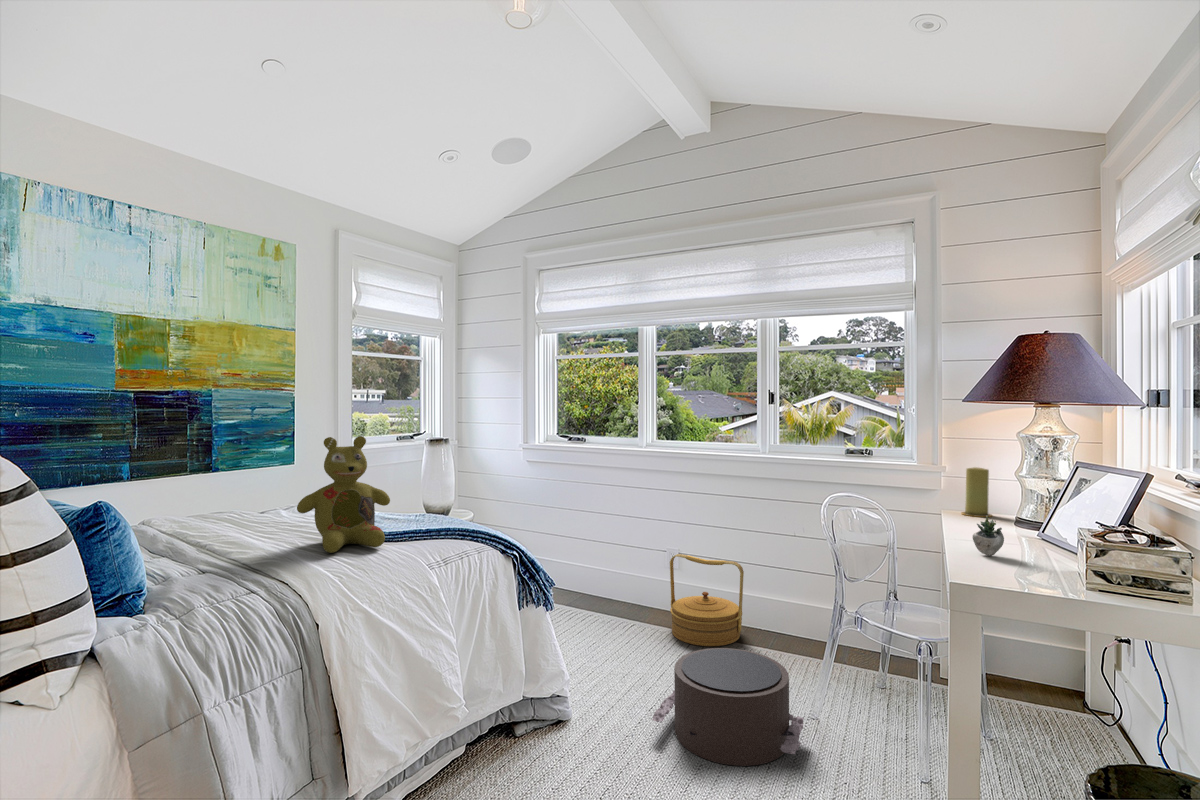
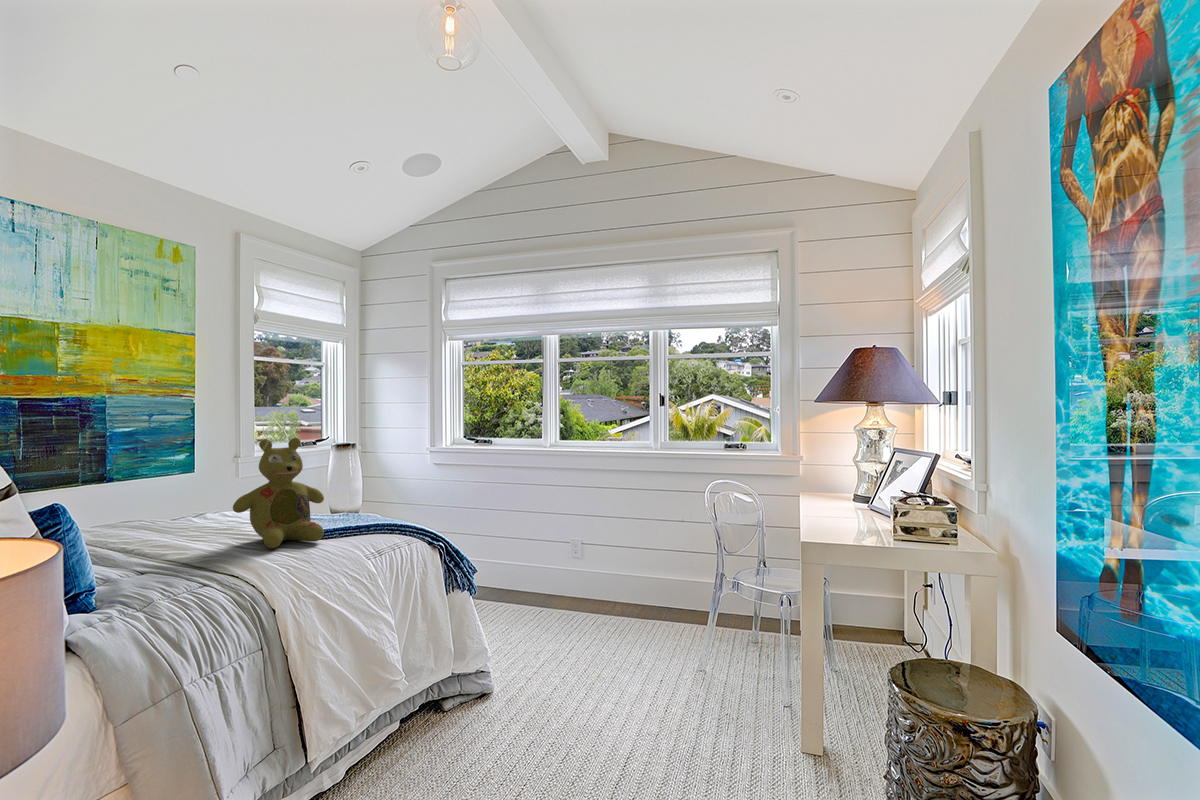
candle: present [962,467,992,517] -> none [814,455,837,495]
succulent plant: present [973,516,1035,556] -> none [824,490,868,522]
woven basket: present [670,554,744,646] -> none [573,542,639,622]
pouf: present [652,648,804,766] -> none [569,617,696,713]

